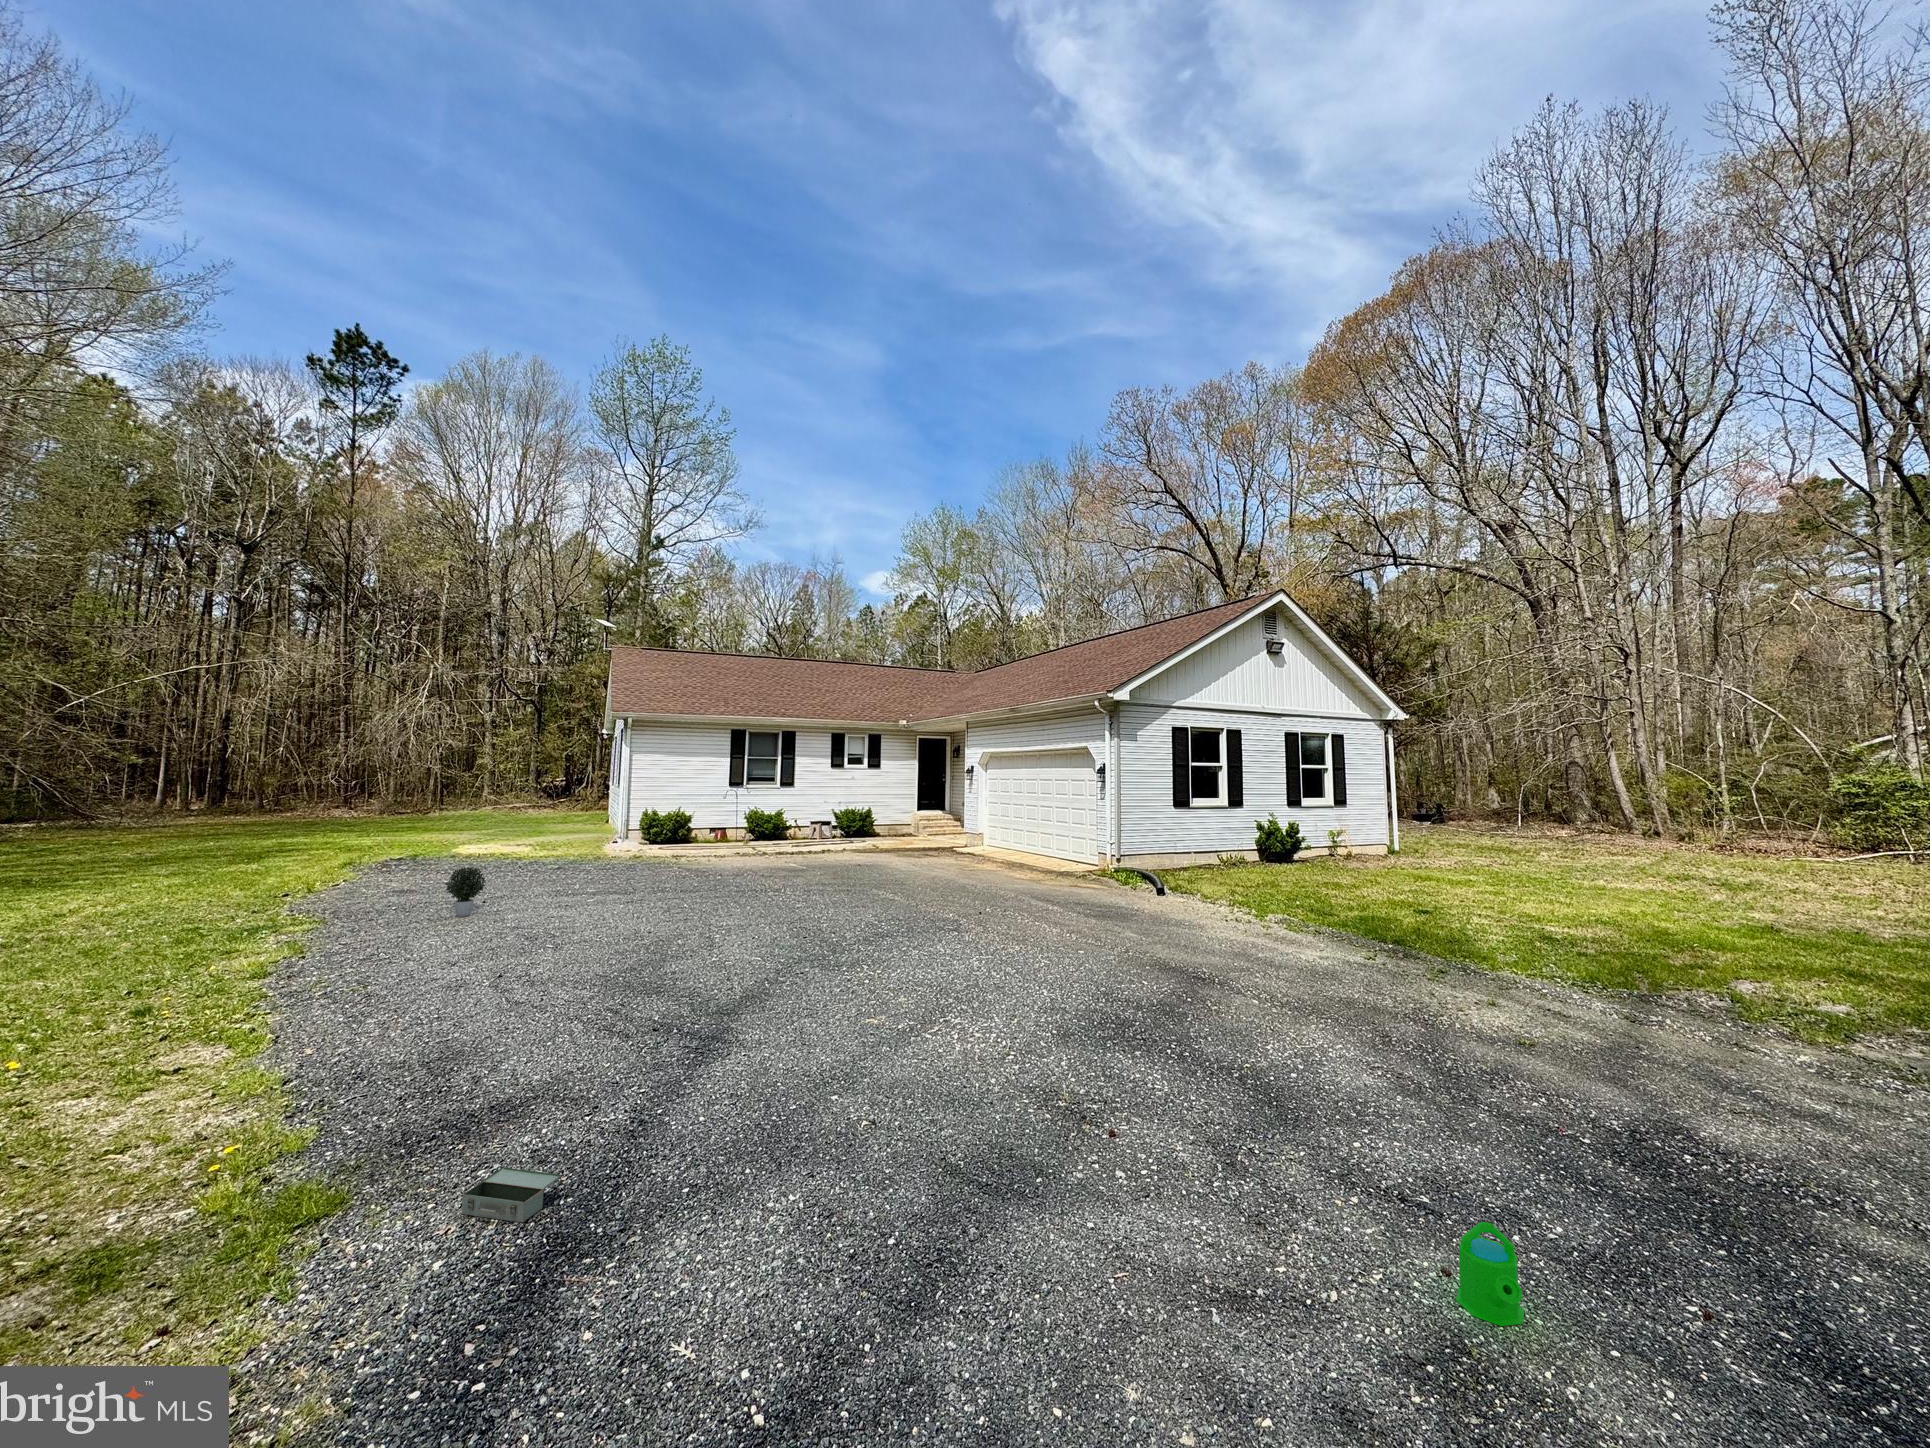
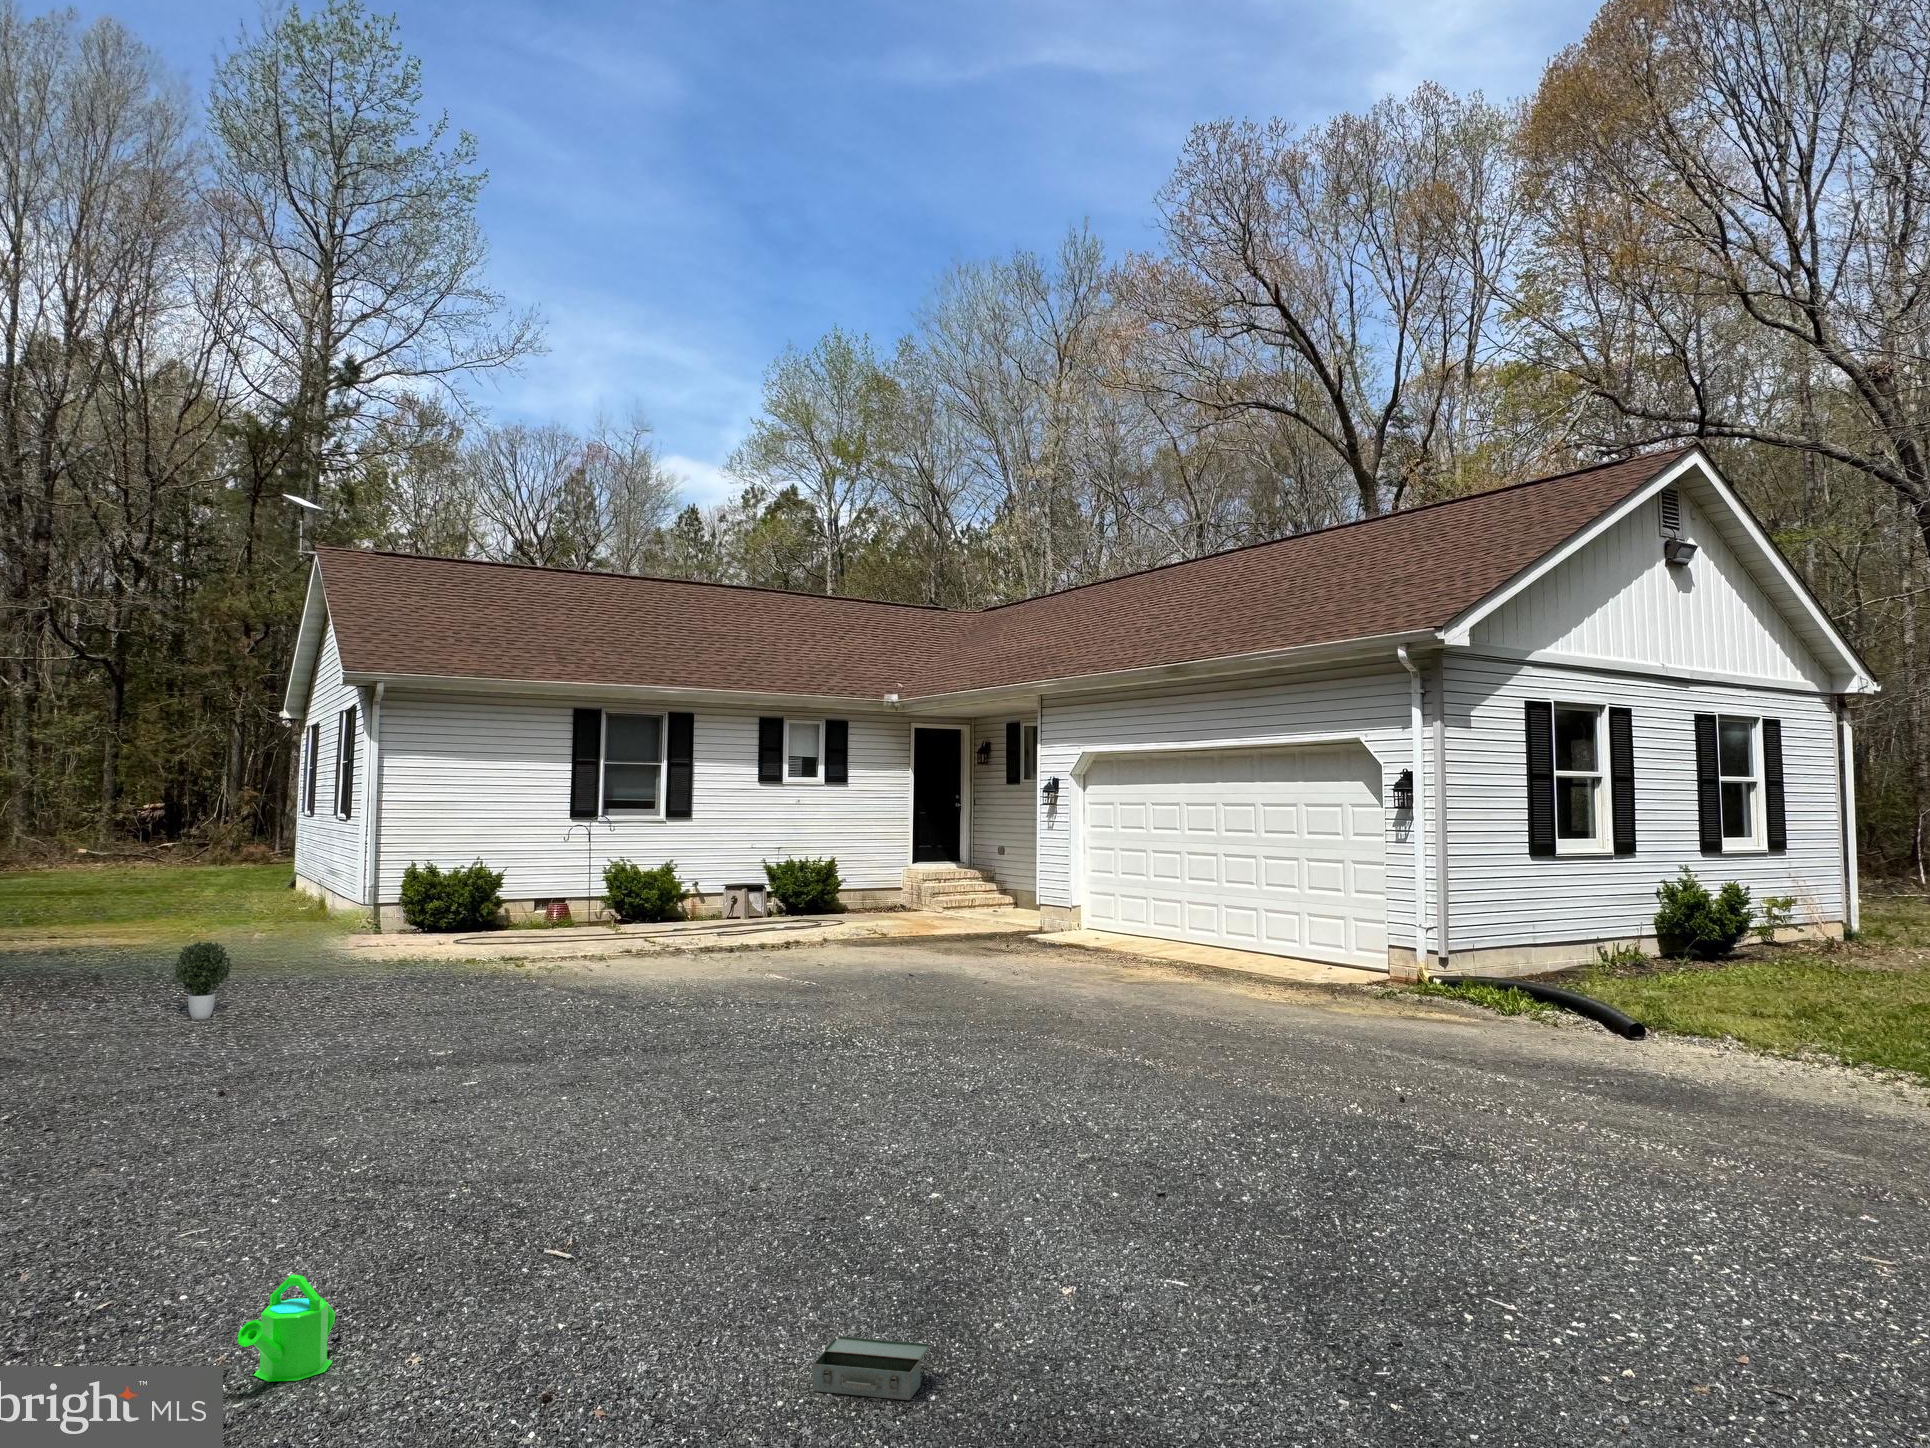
toolbox: present [461,1168,561,1222] -> present [813,1336,930,1400]
watering can: present [1456,1222,1524,1326] -> present [237,1275,335,1382]

